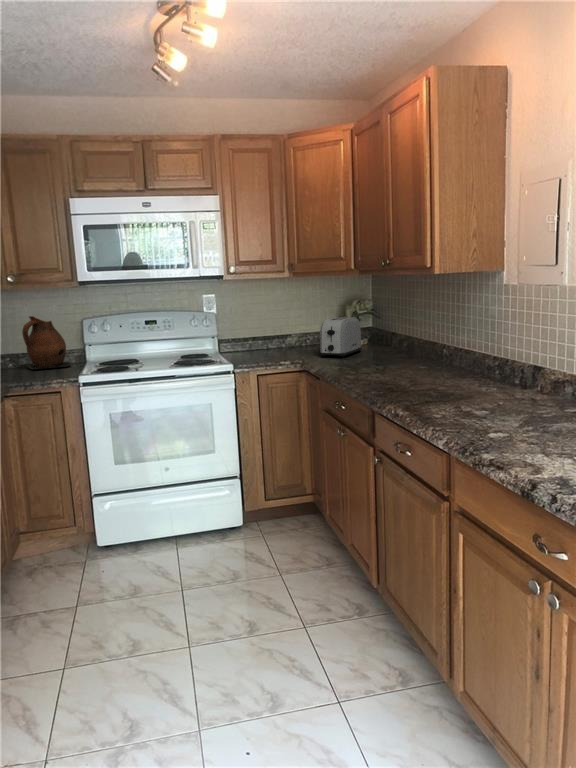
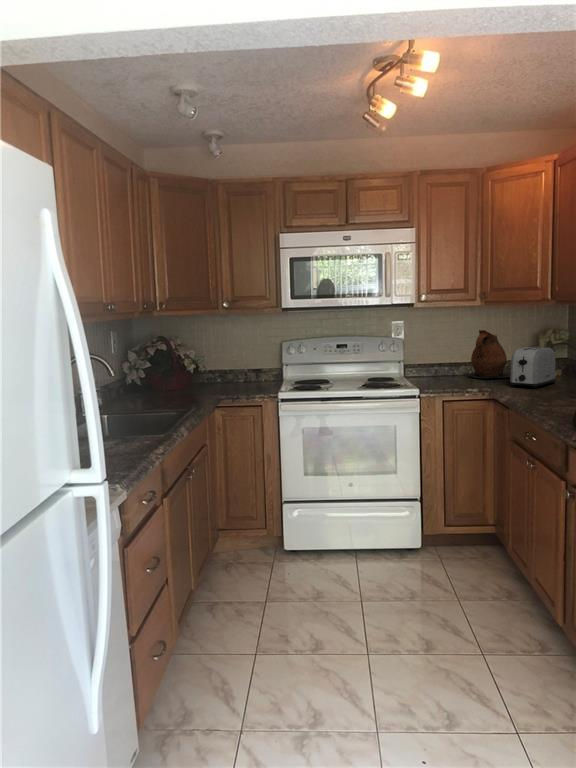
ceramic pitcher: present [22,316,70,369] -> present [469,330,510,378]

